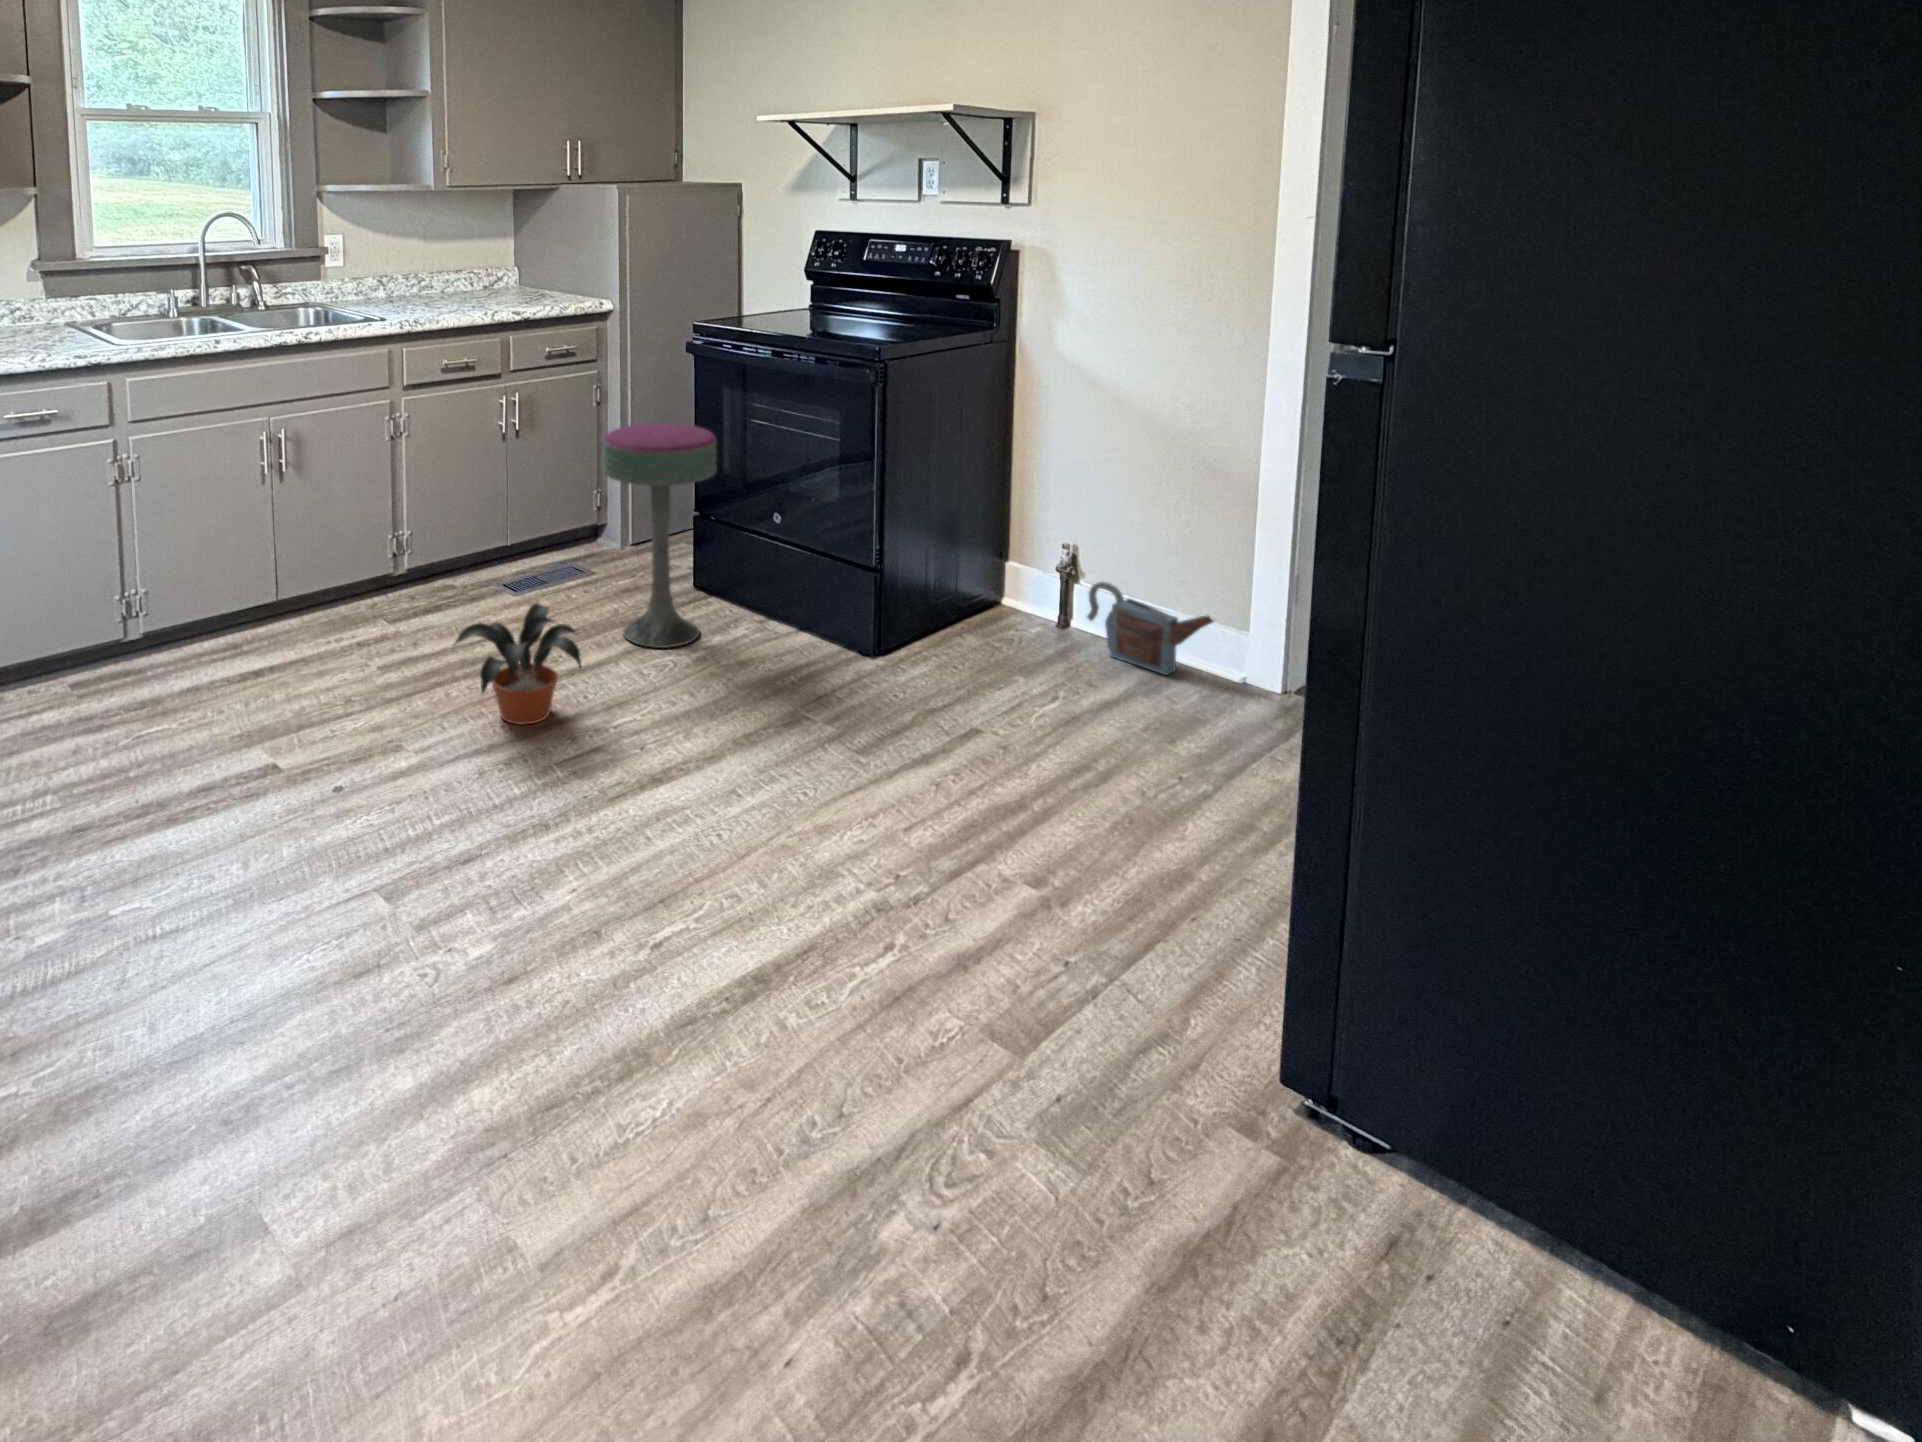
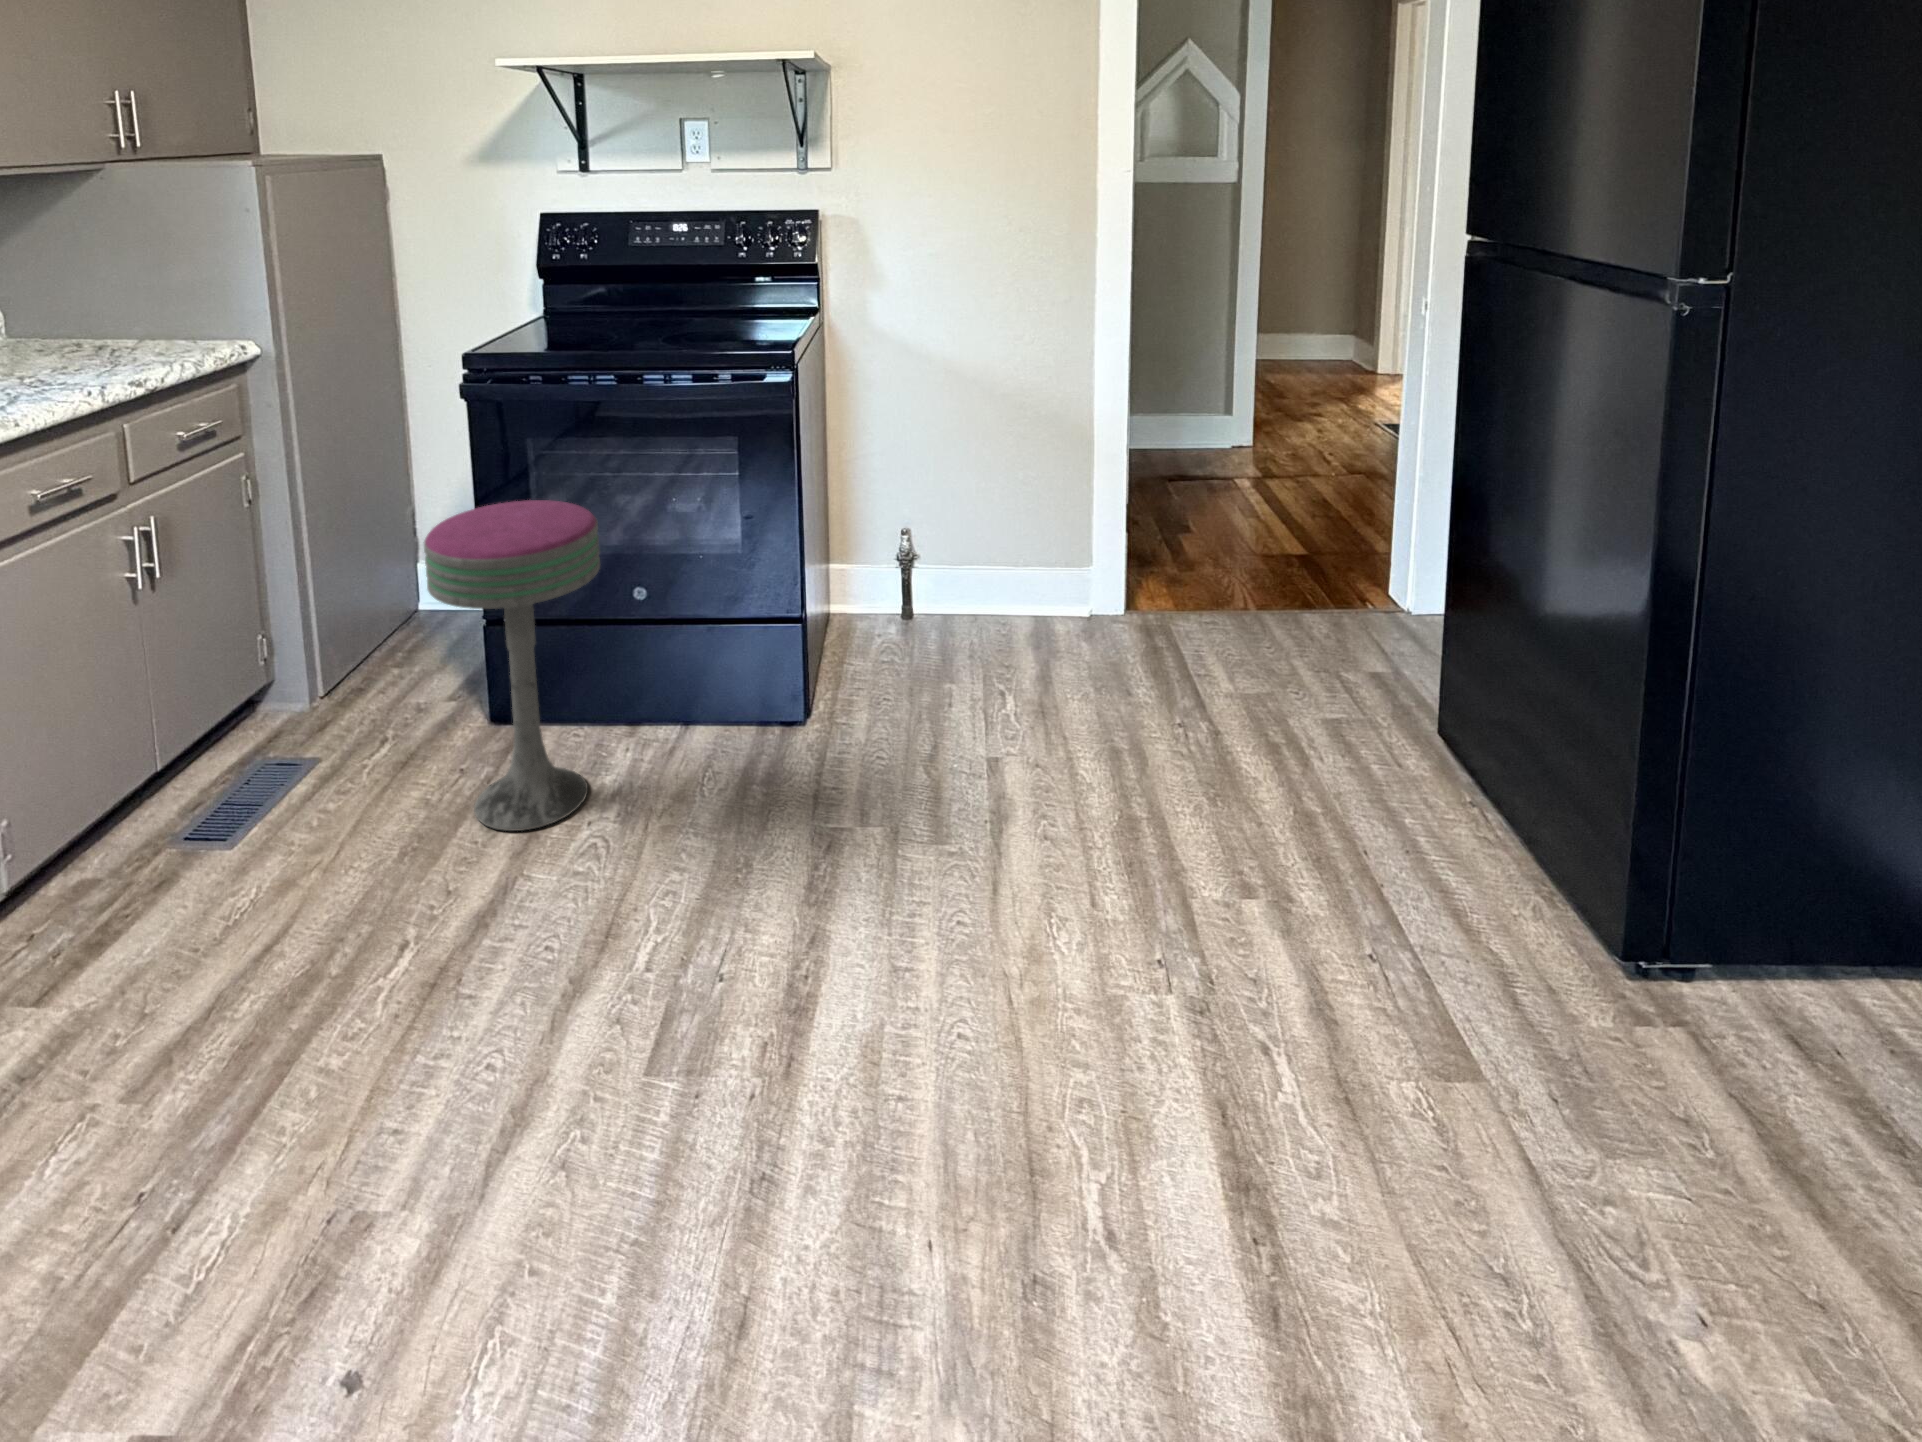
watering can: present [1087,582,1213,675] -> none [946,556,1075,628]
potted plant: present [452,603,581,725] -> none [380,833,608,1053]

